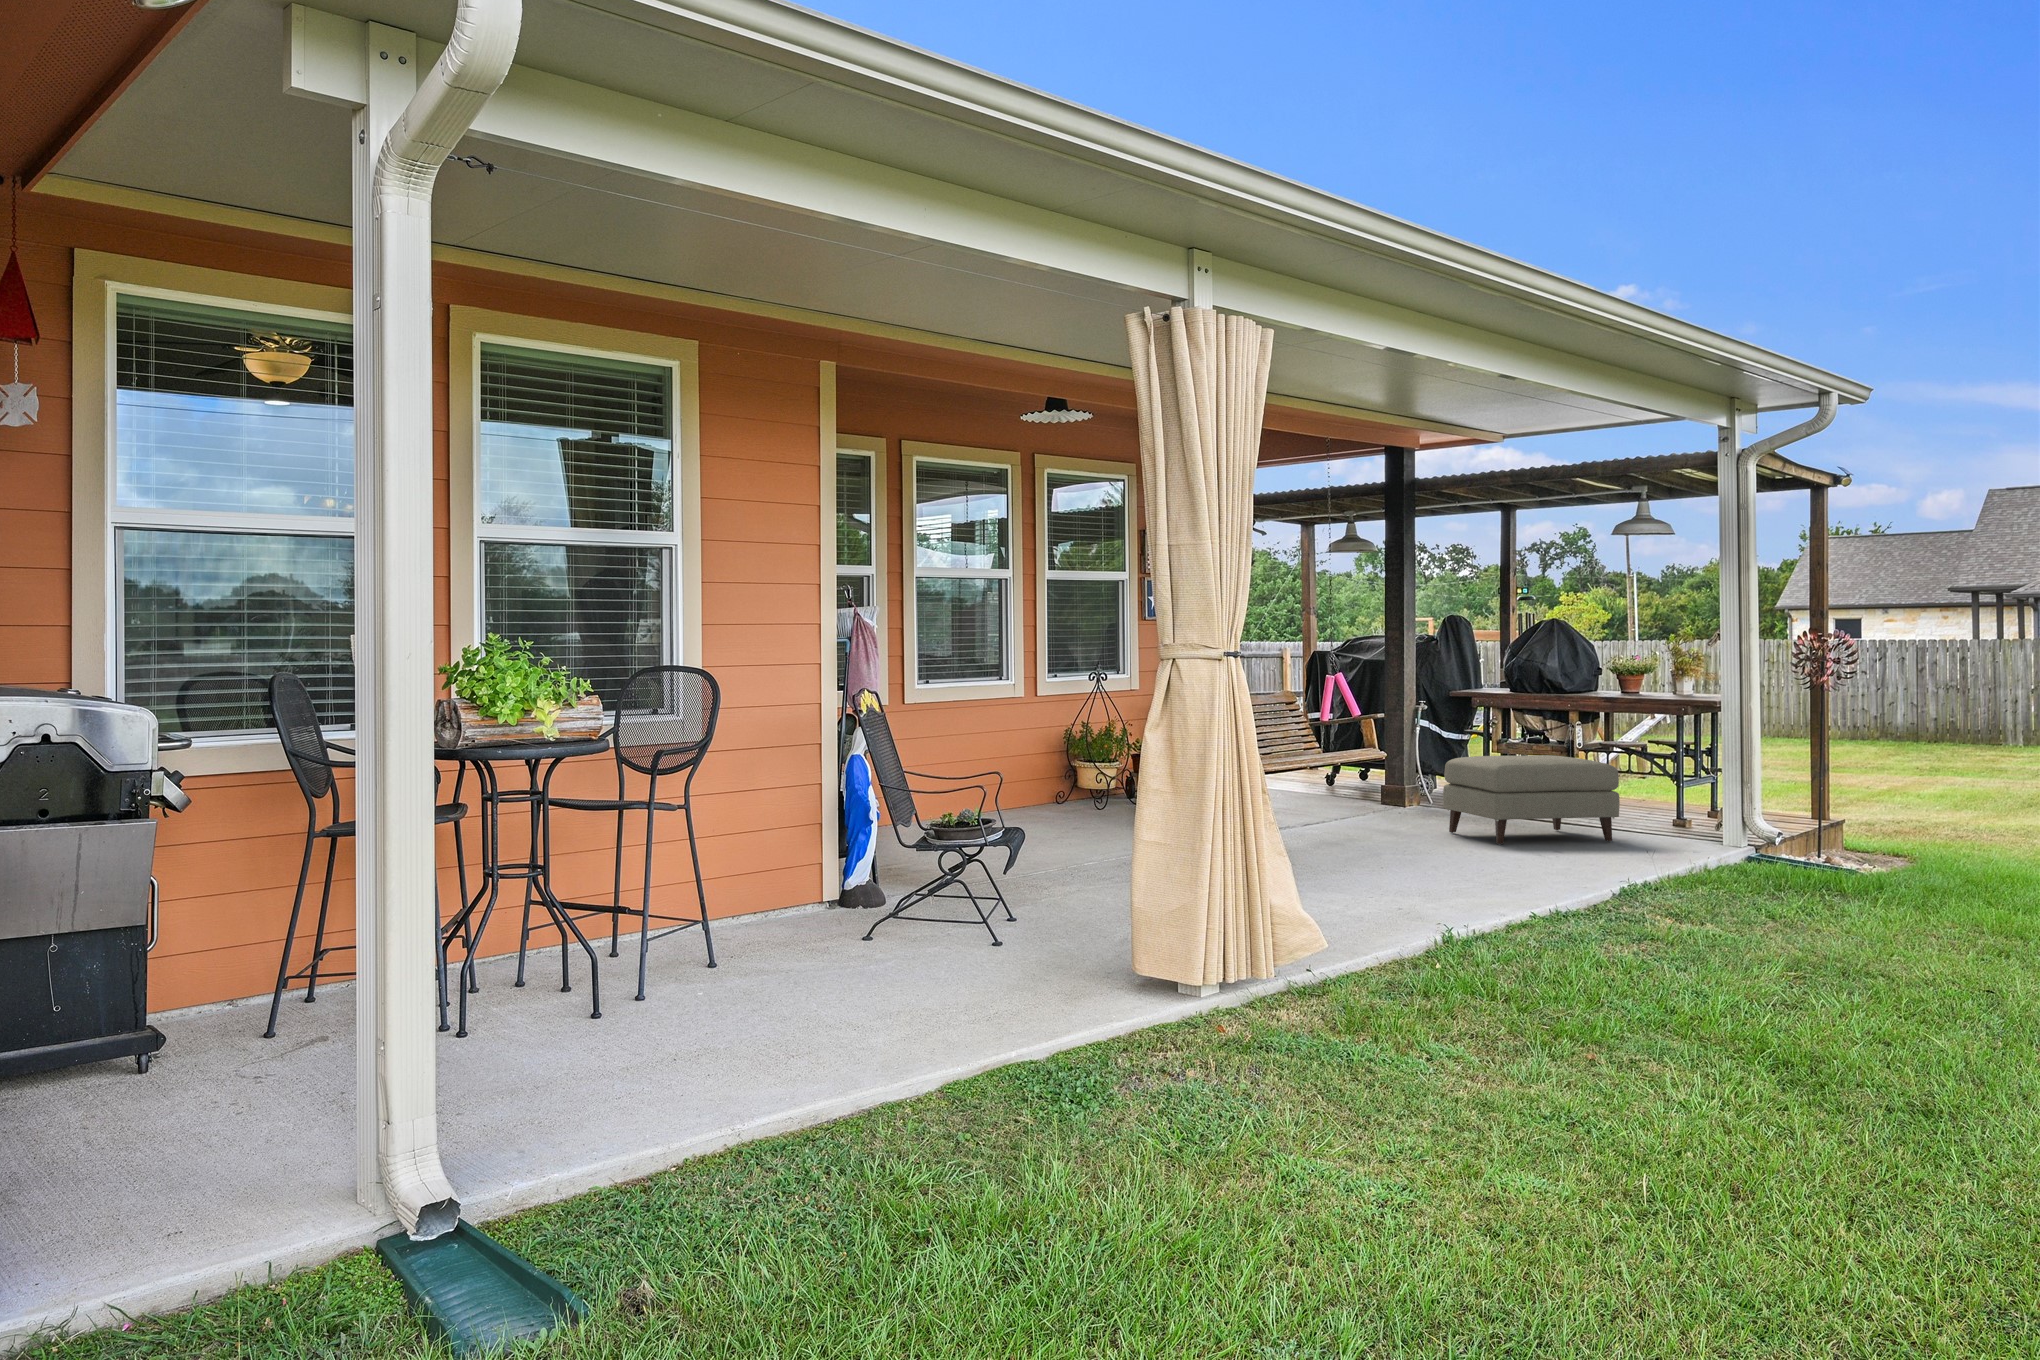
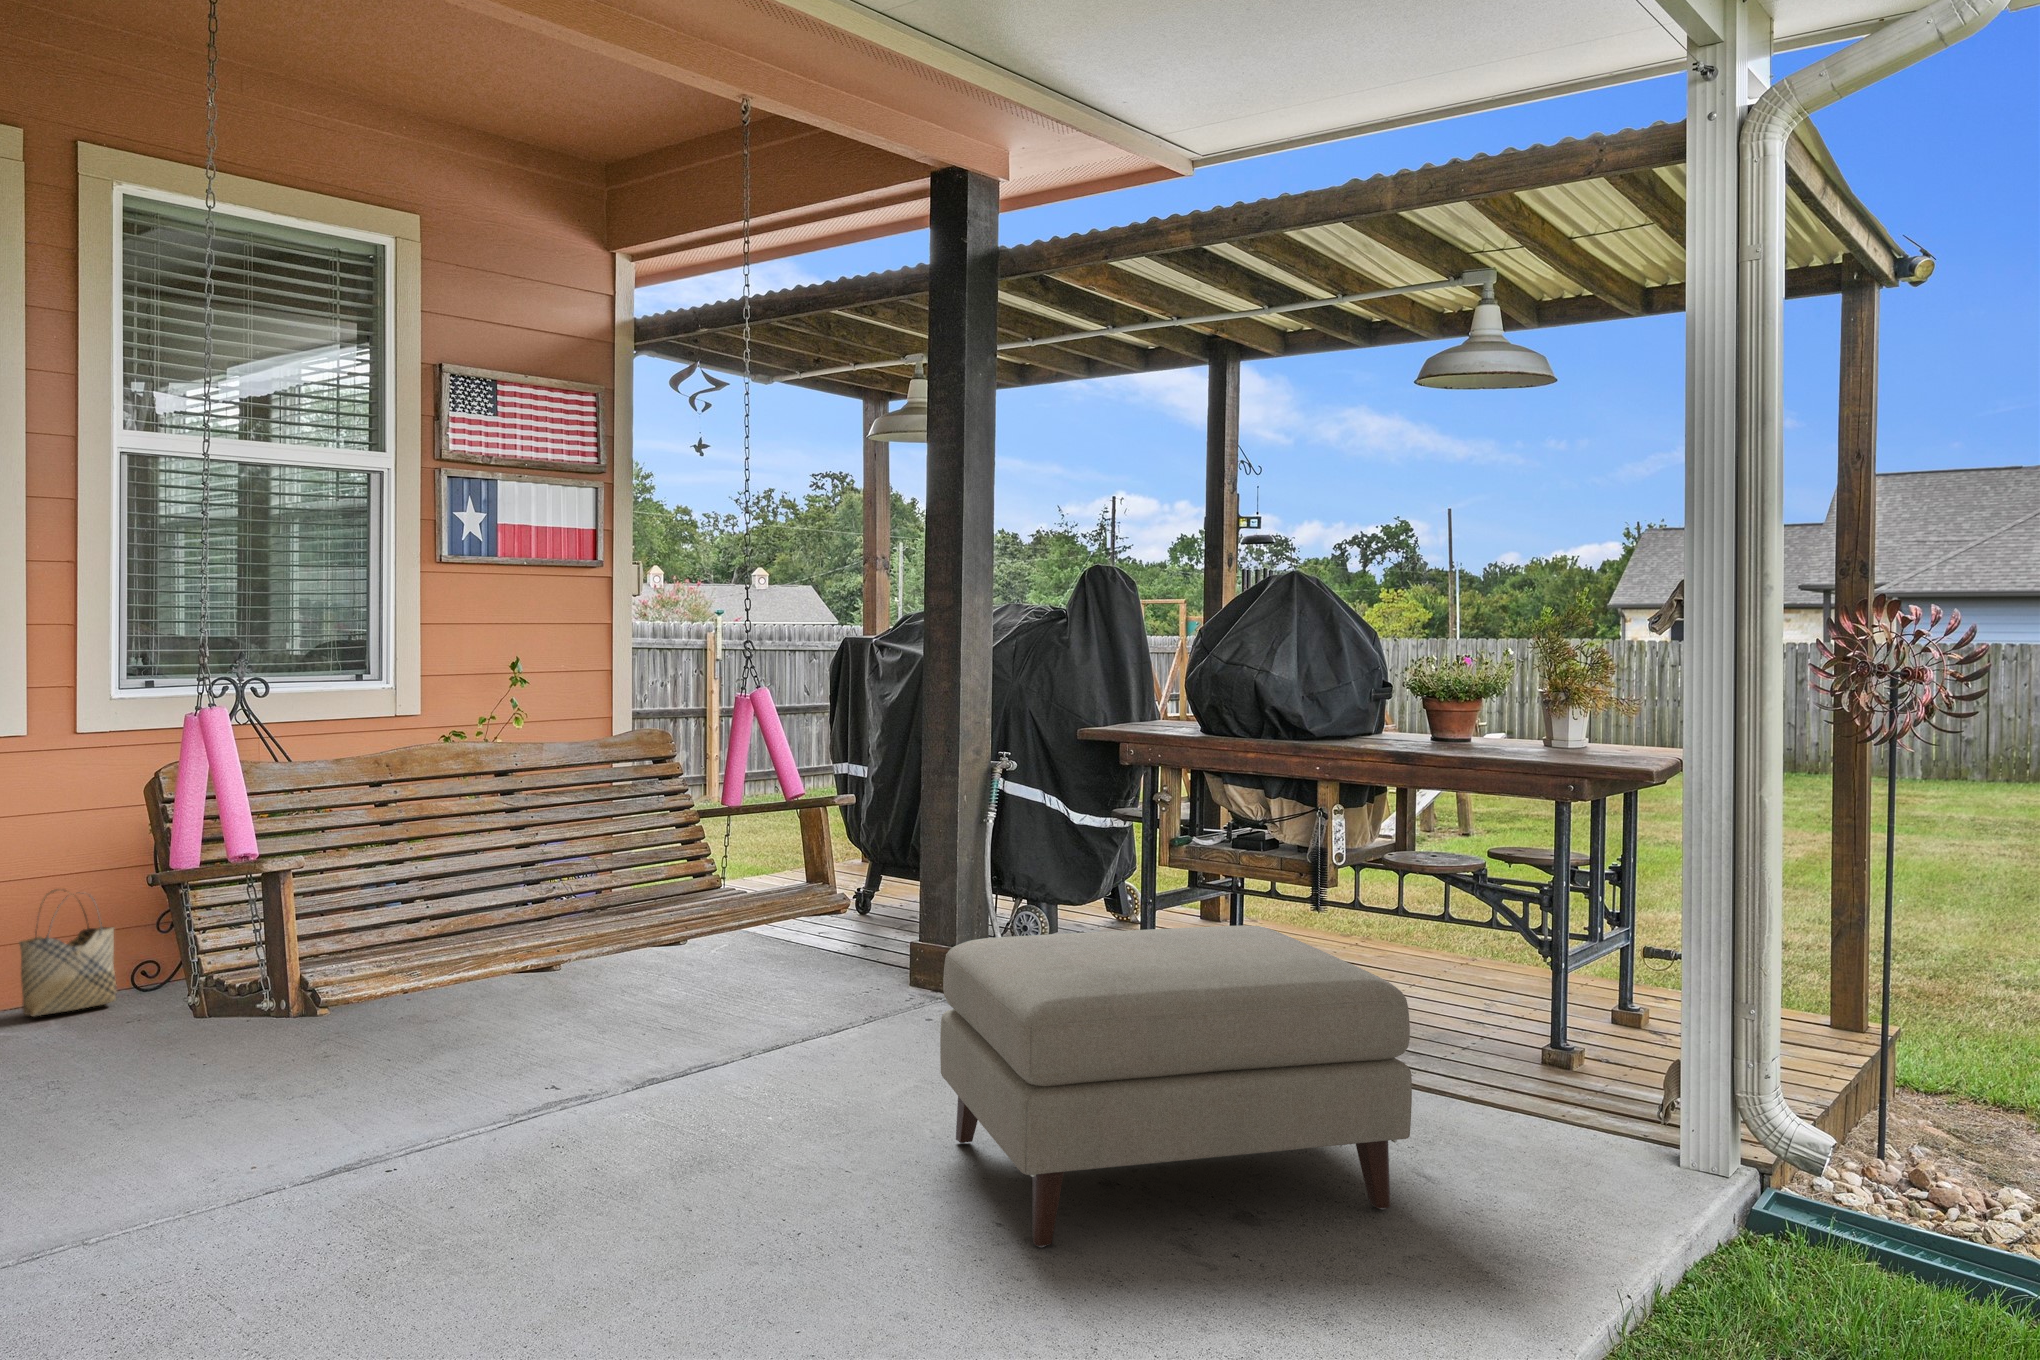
woven basket: none [1011,758,1041,811] -> present [19,889,117,1016]

